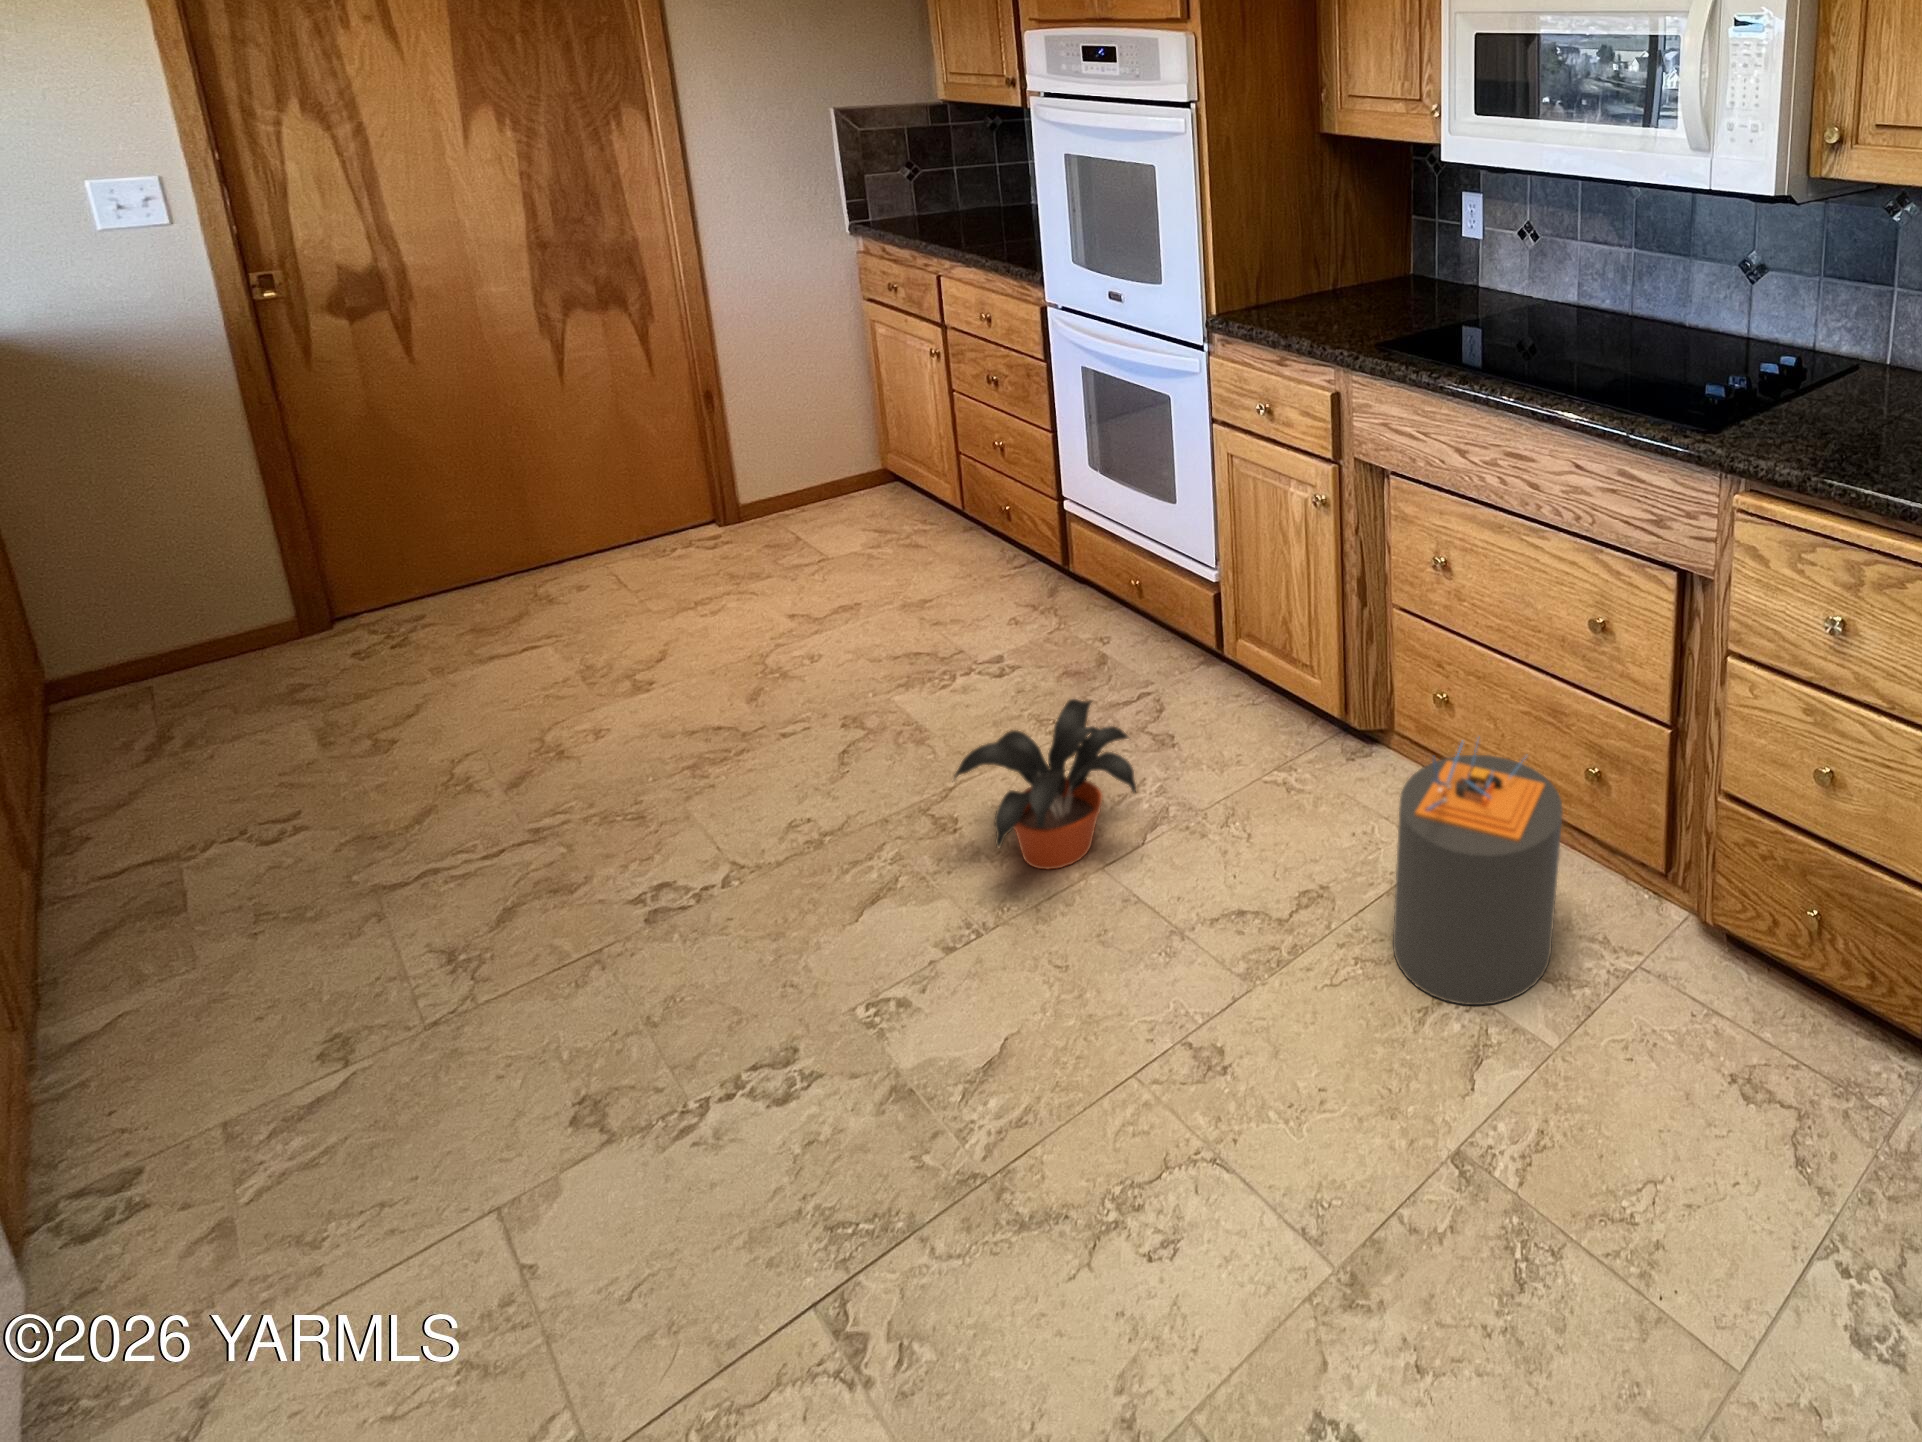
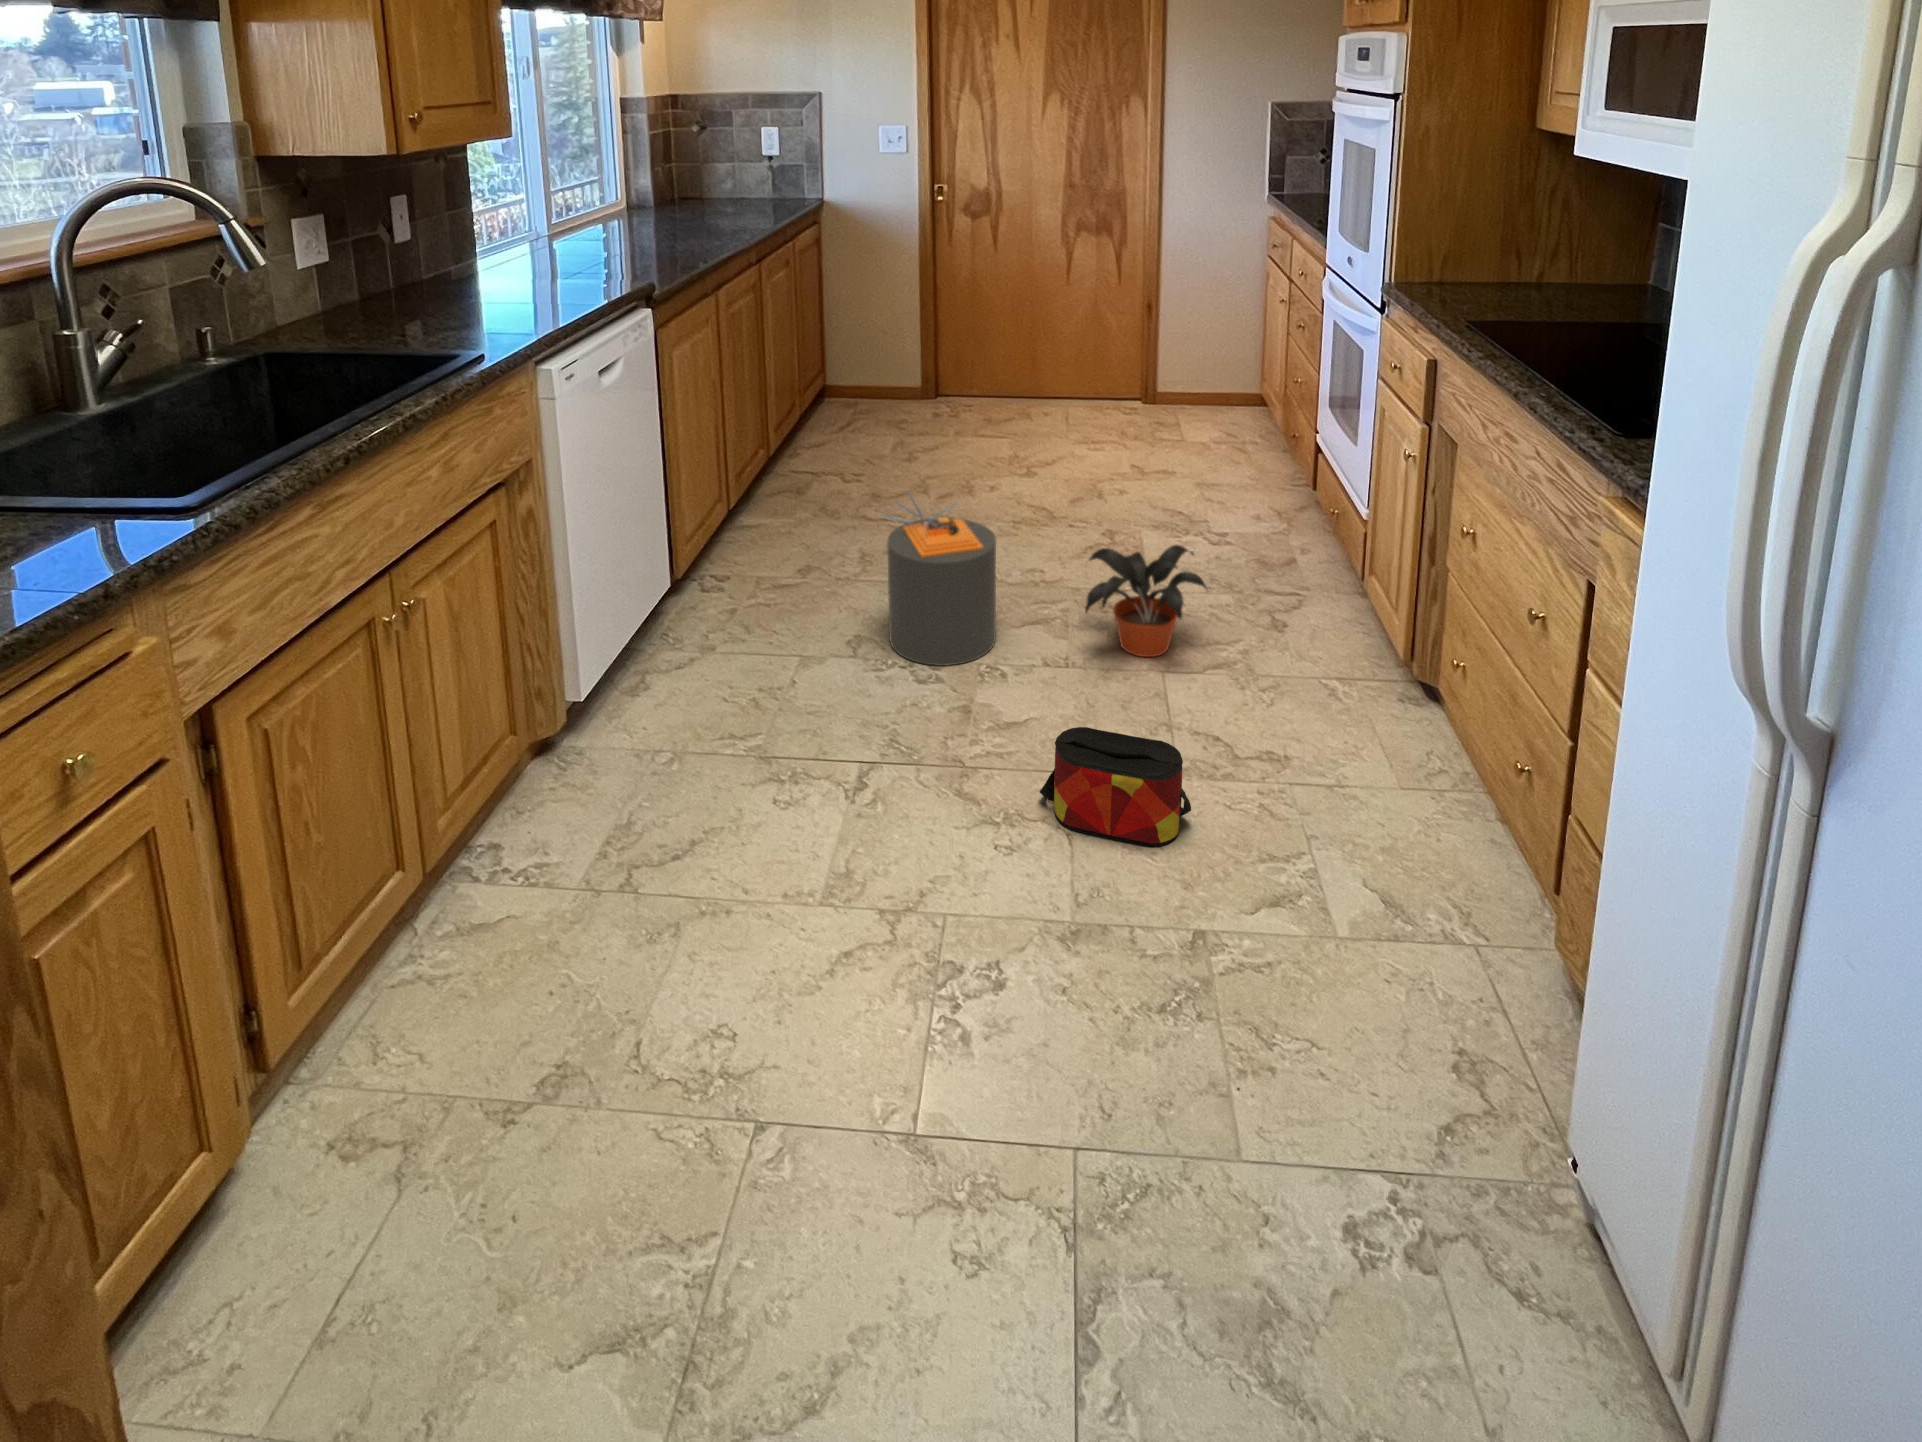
trash can: present [1393,737,1563,1005] -> present [883,494,996,666]
bag: none [1137,955,1329,1153] -> present [1040,727,1191,847]

